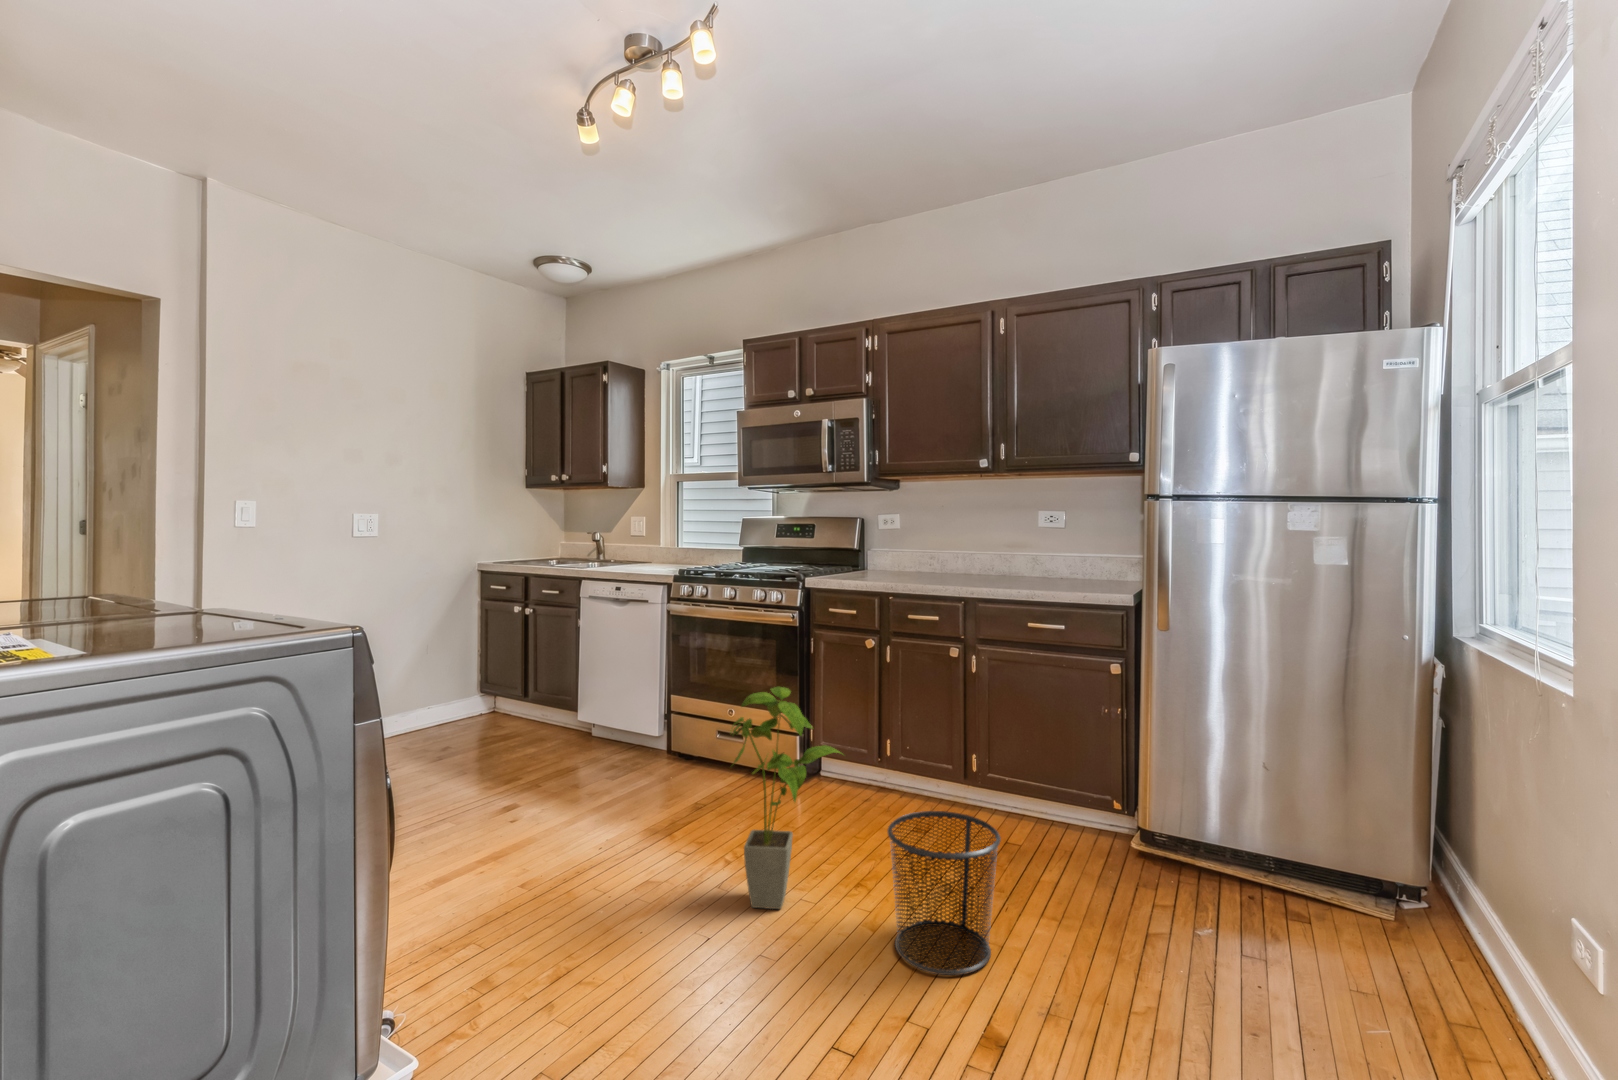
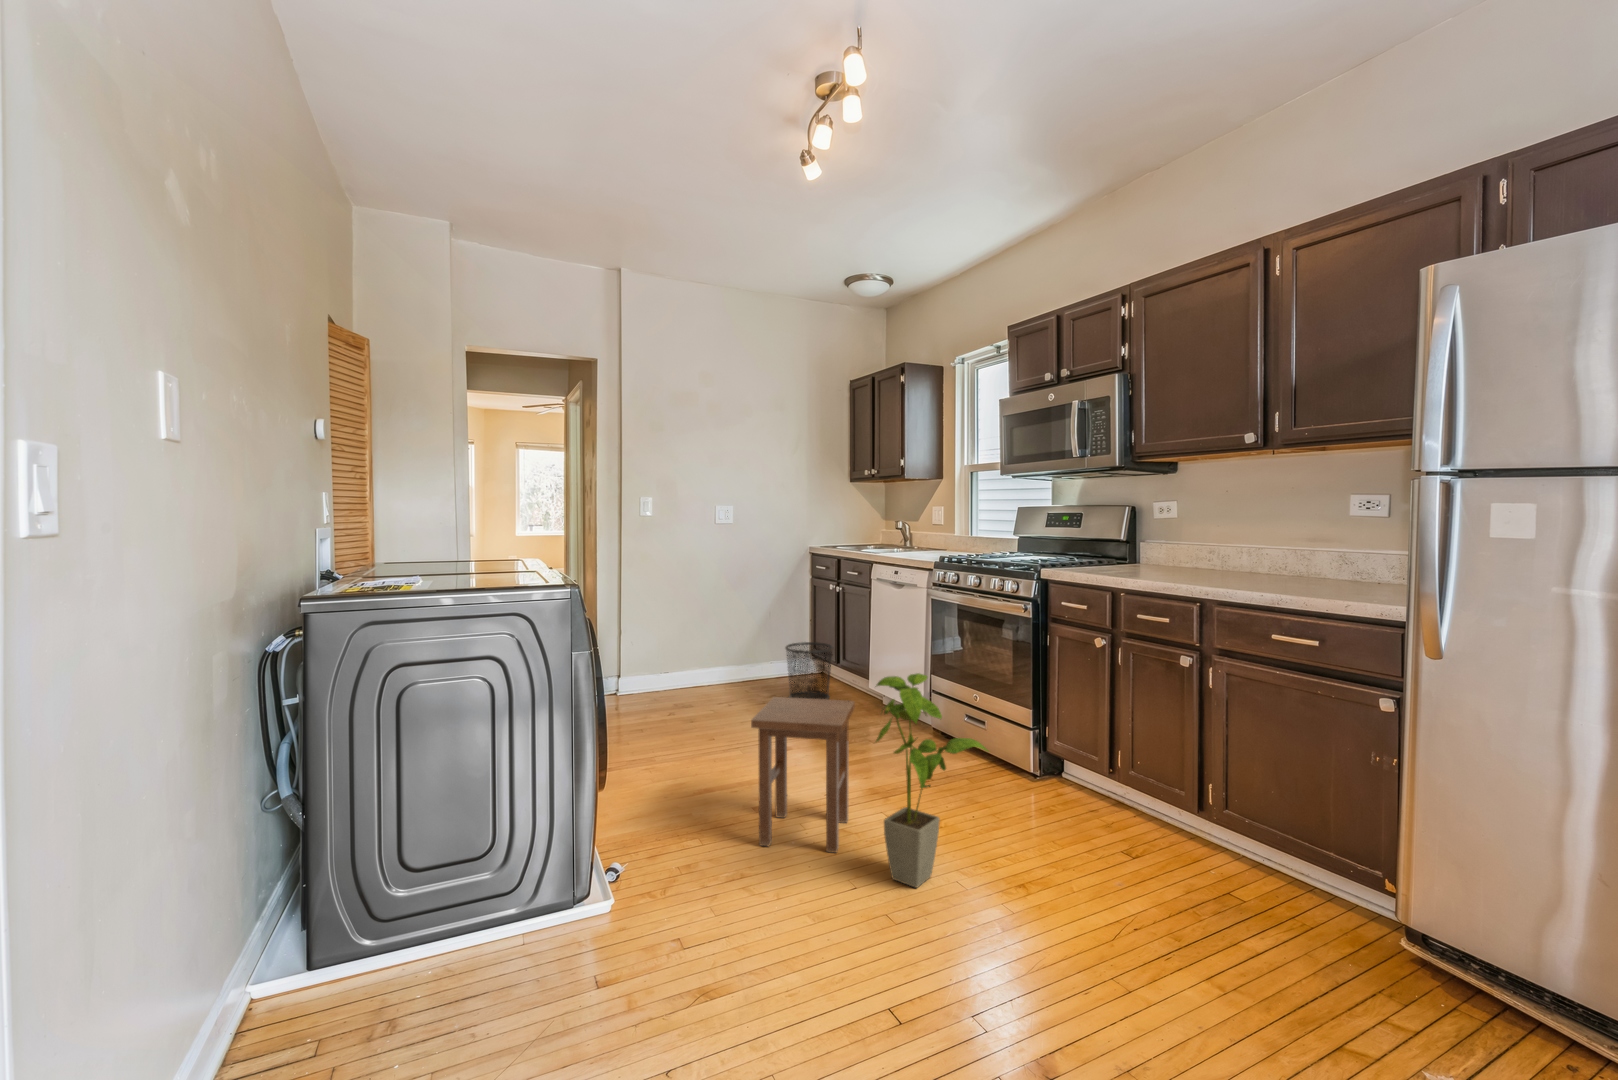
stool: none [567,729,684,915] -> present [751,697,855,853]
waste bin: present [888,811,1001,975] -> present [785,642,833,700]

